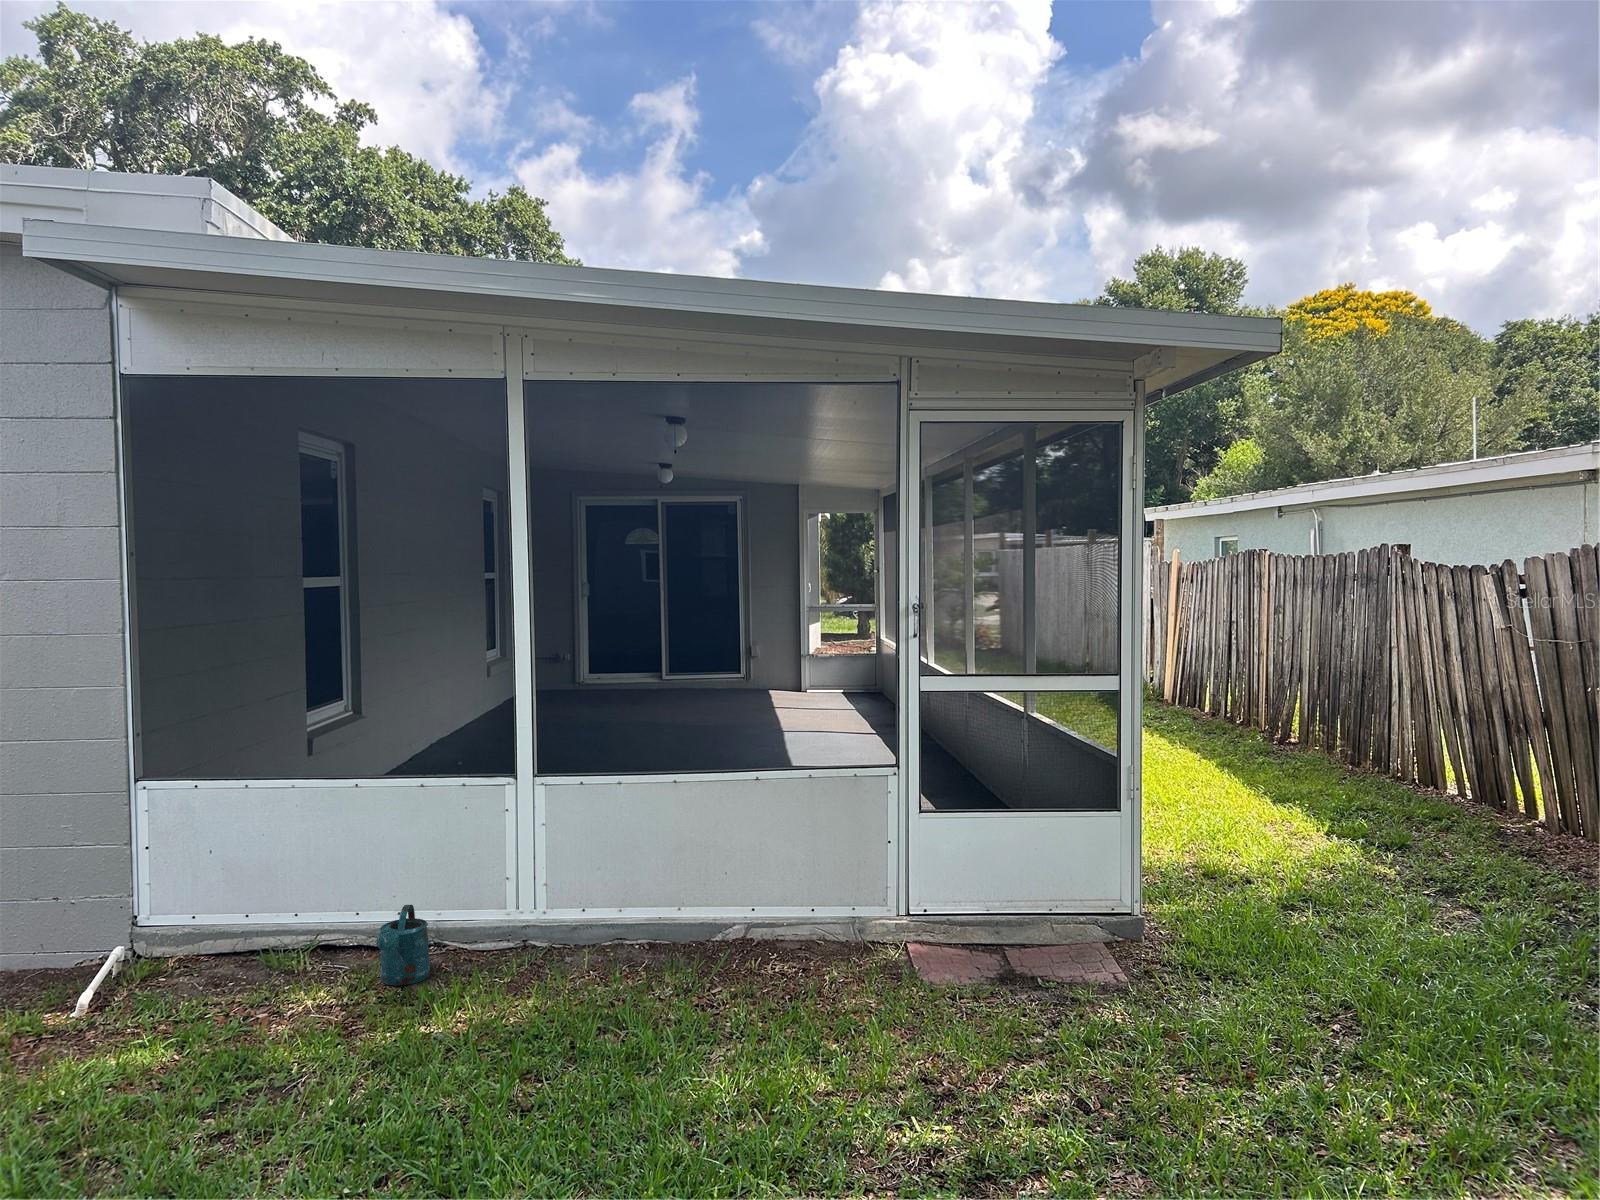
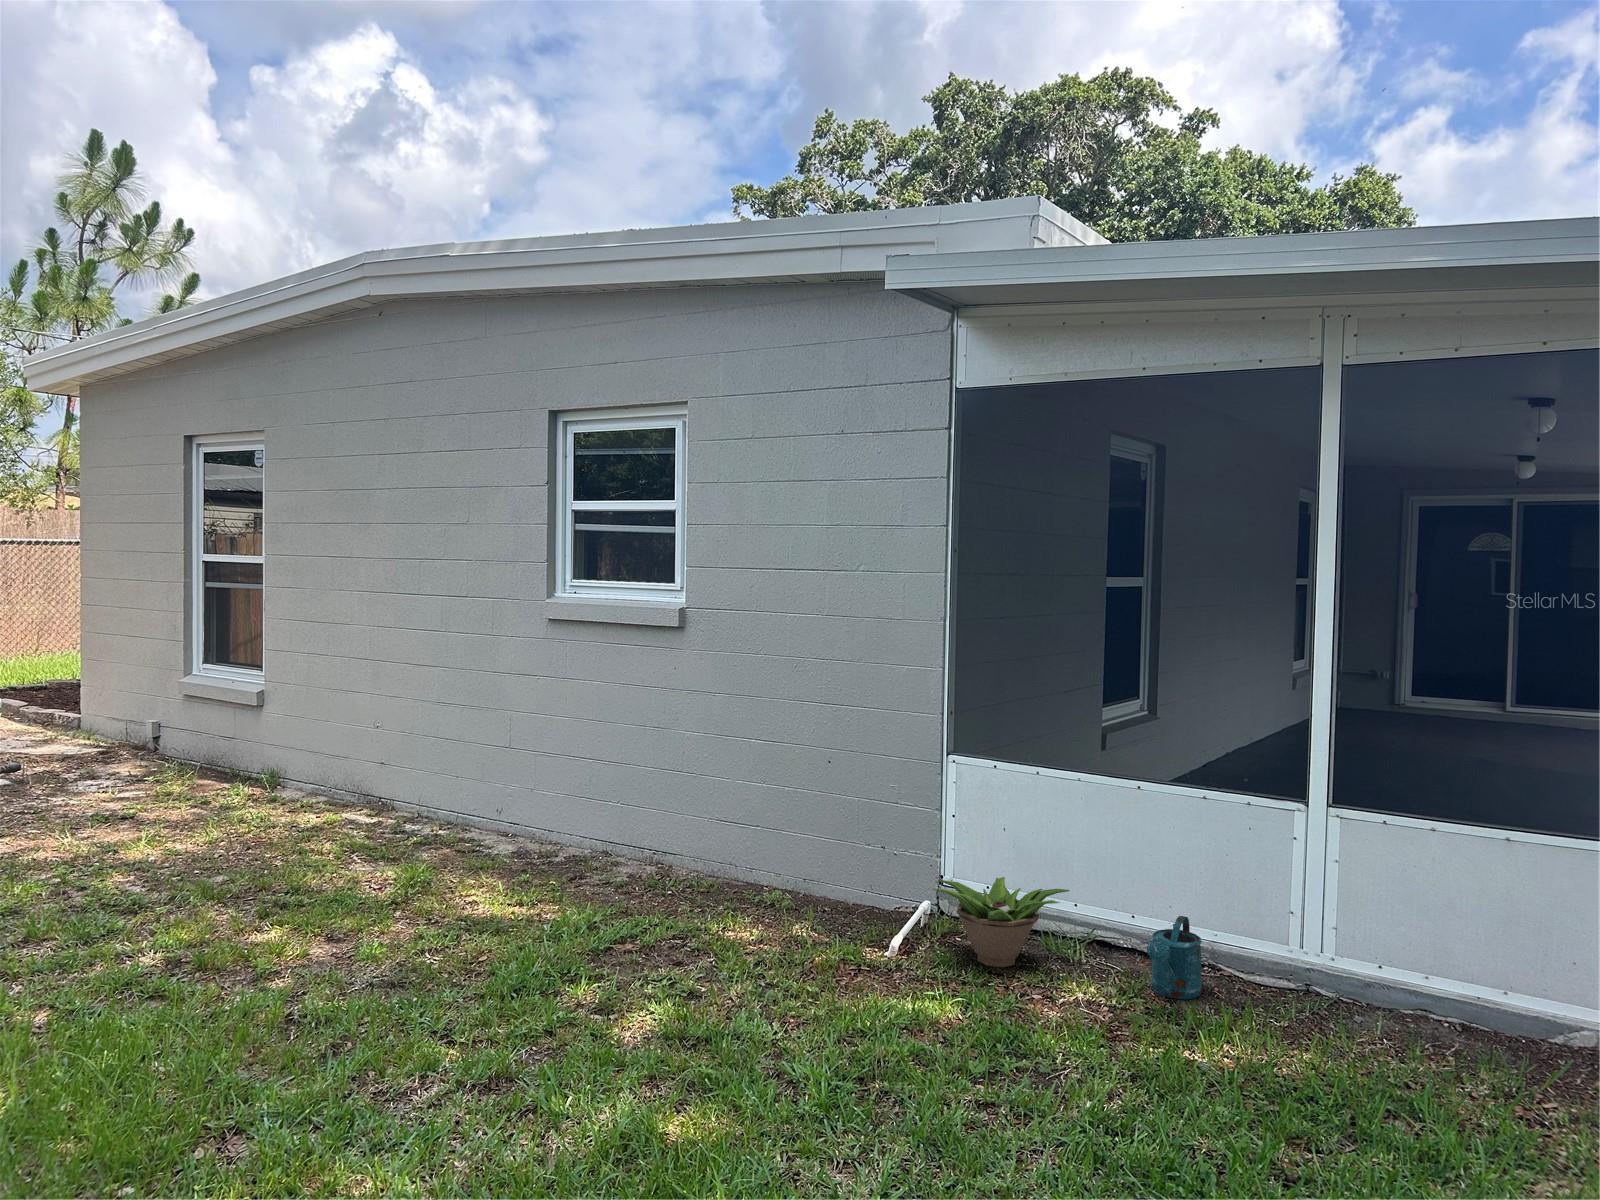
decorative plant: none [126,904,290,1006] -> present [933,877,1070,967]

